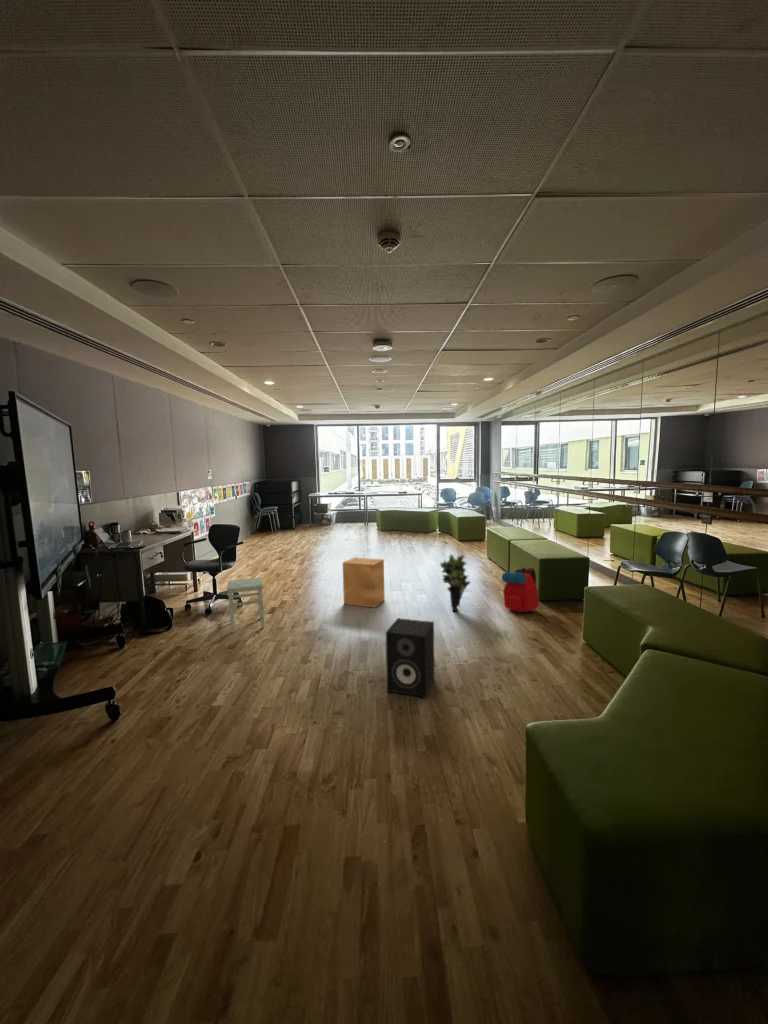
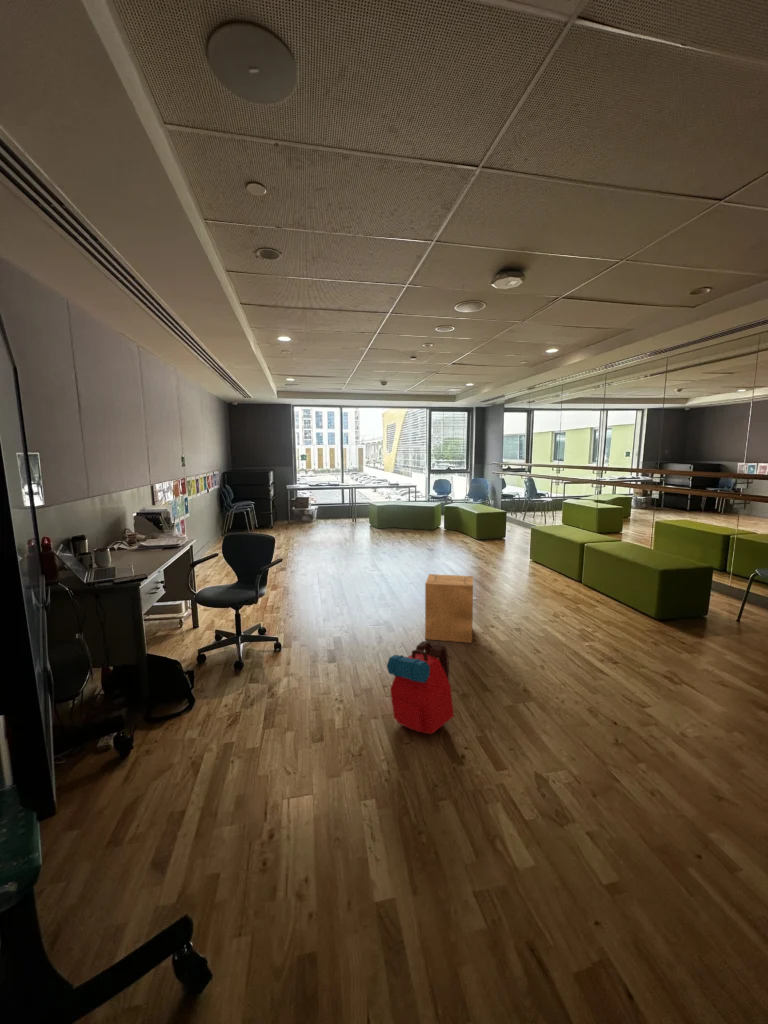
potted plant: present [441,555,470,611] -> none [555,567,600,643]
backpack: present [502,568,539,612] -> present [387,641,454,734]
stool: present [227,578,264,632] -> none [283,614,346,706]
speaker: present [386,618,434,698] -> none [628,689,739,830]

